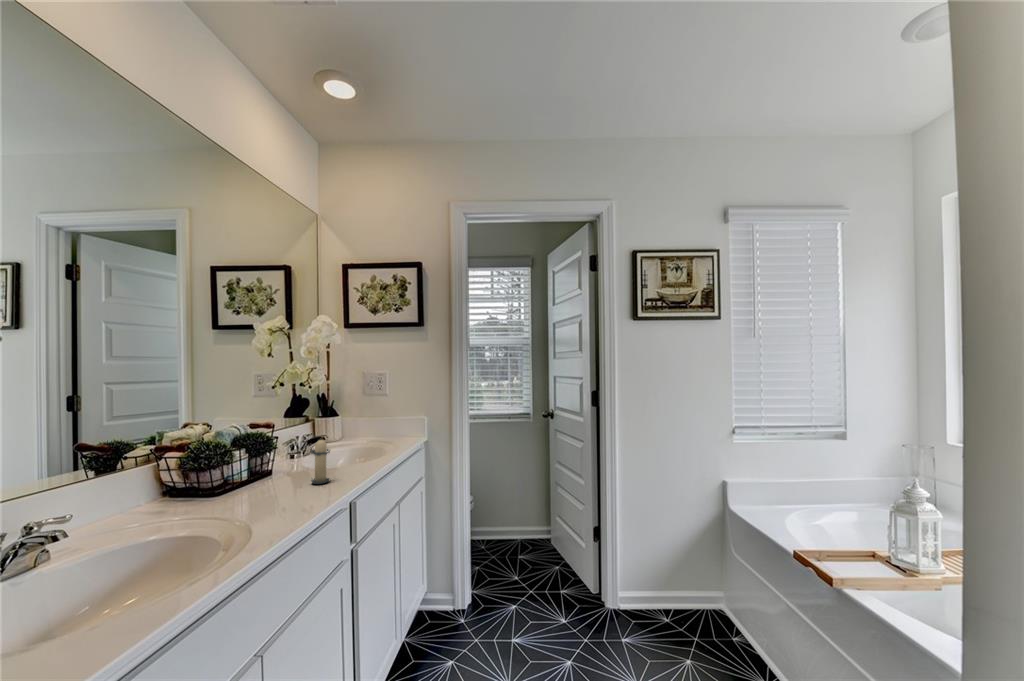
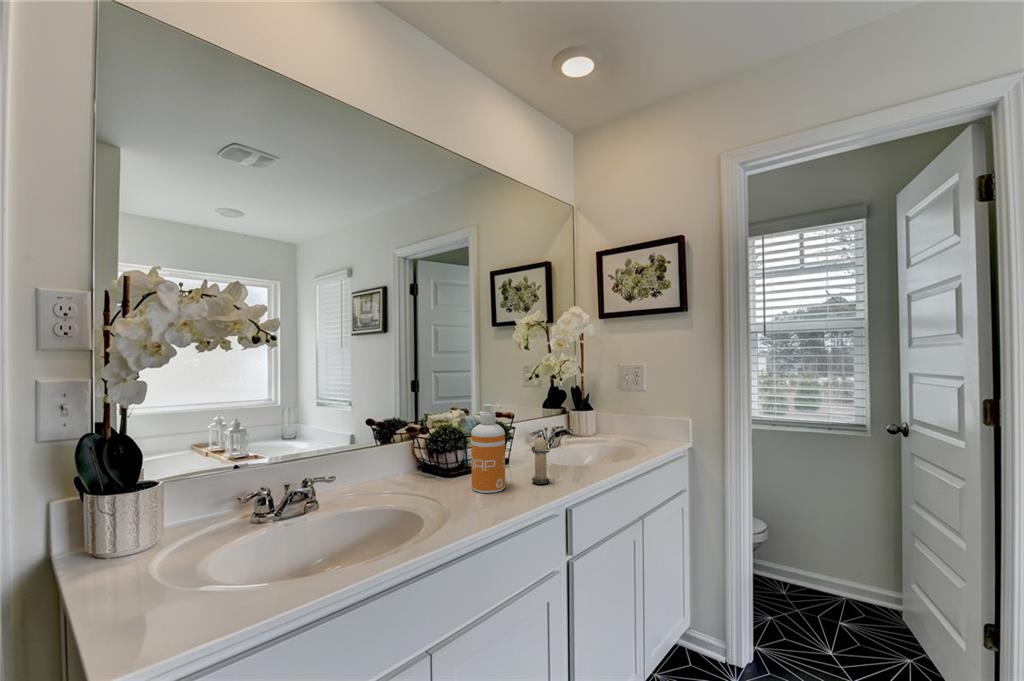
soap dispenser: none [249,412,288,502] -> present [471,404,505,493]

